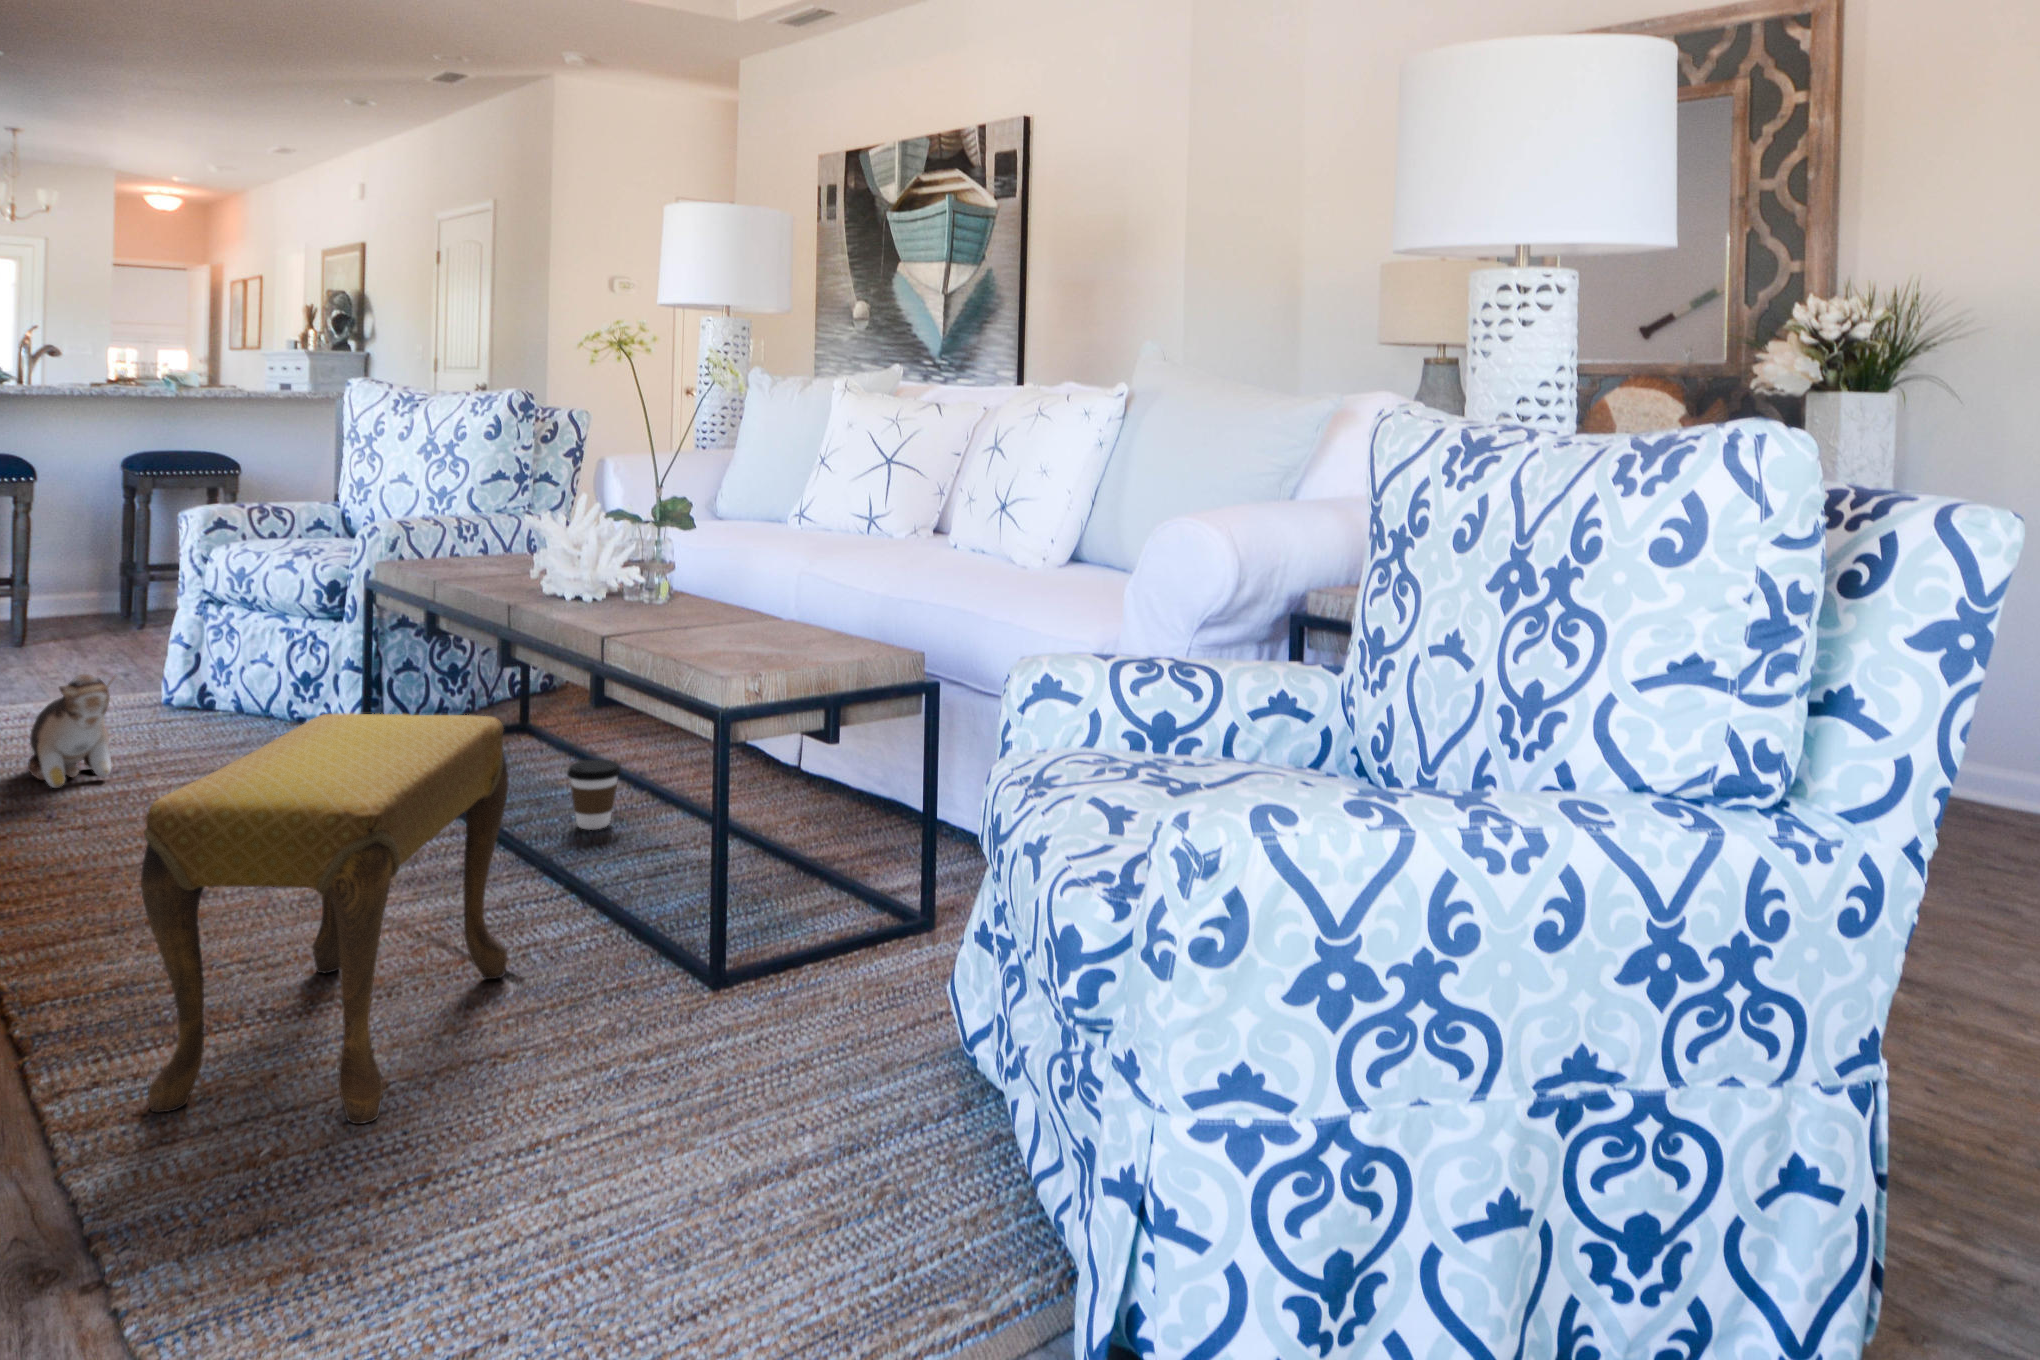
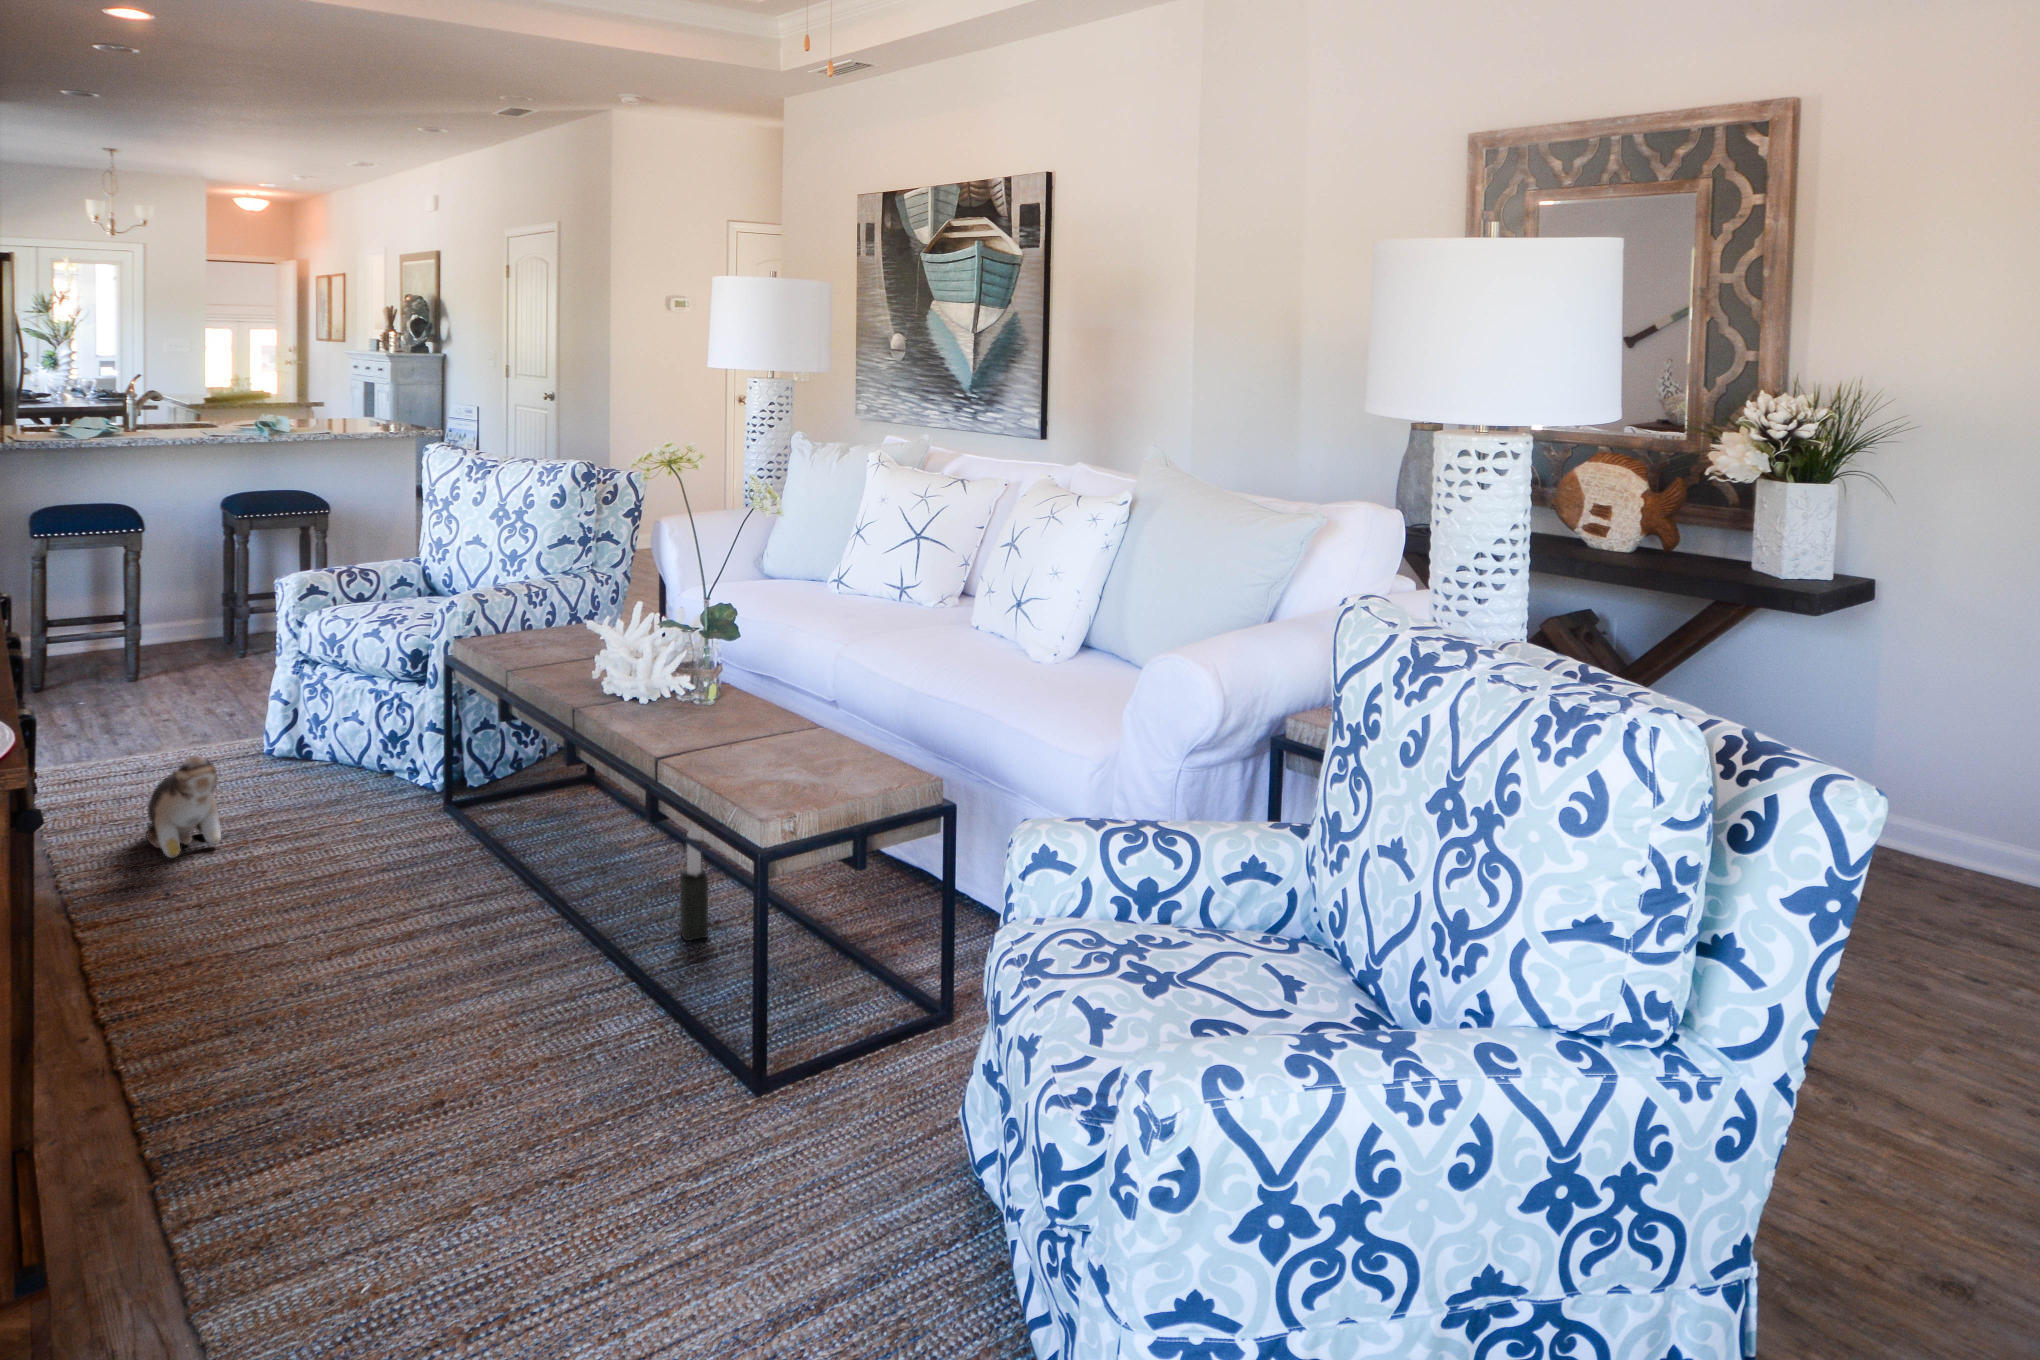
footstool: present [141,713,509,1124] -> none [250,849,575,1252]
candle: none [625,725,657,862] -> present [680,824,708,941]
coffee cup: present [567,760,621,830] -> none [628,837,677,903]

